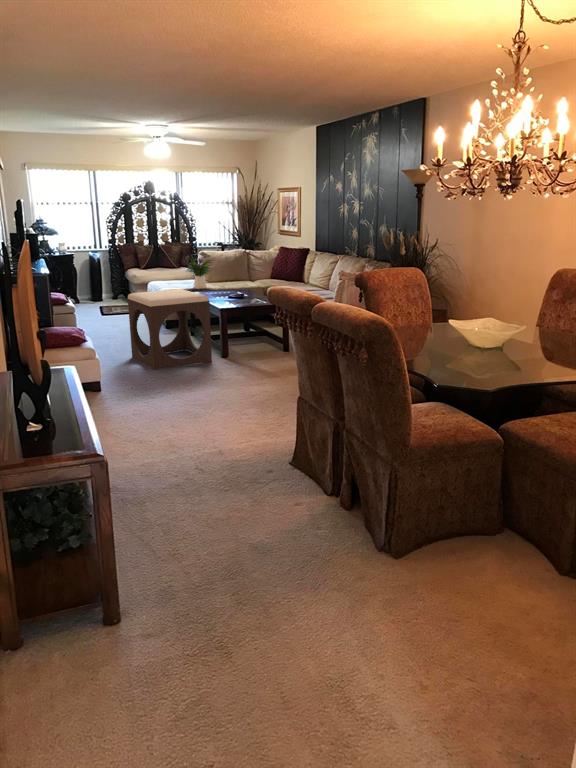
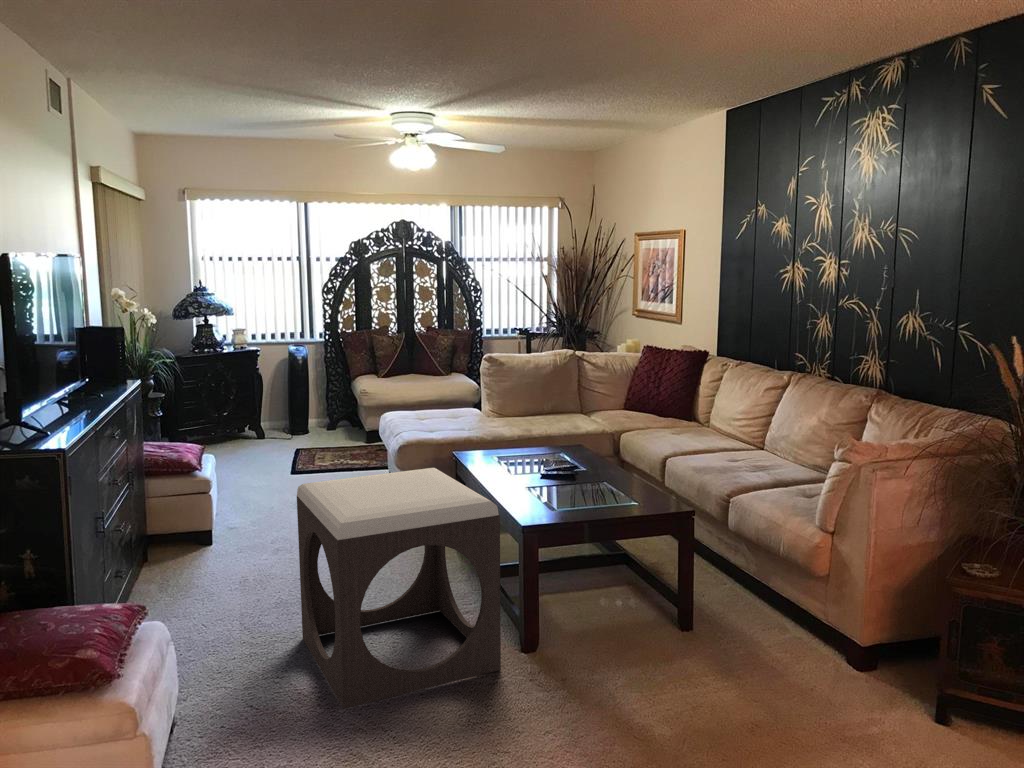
flower arrangement: present [187,254,212,289] -> none [445,364,514,438]

